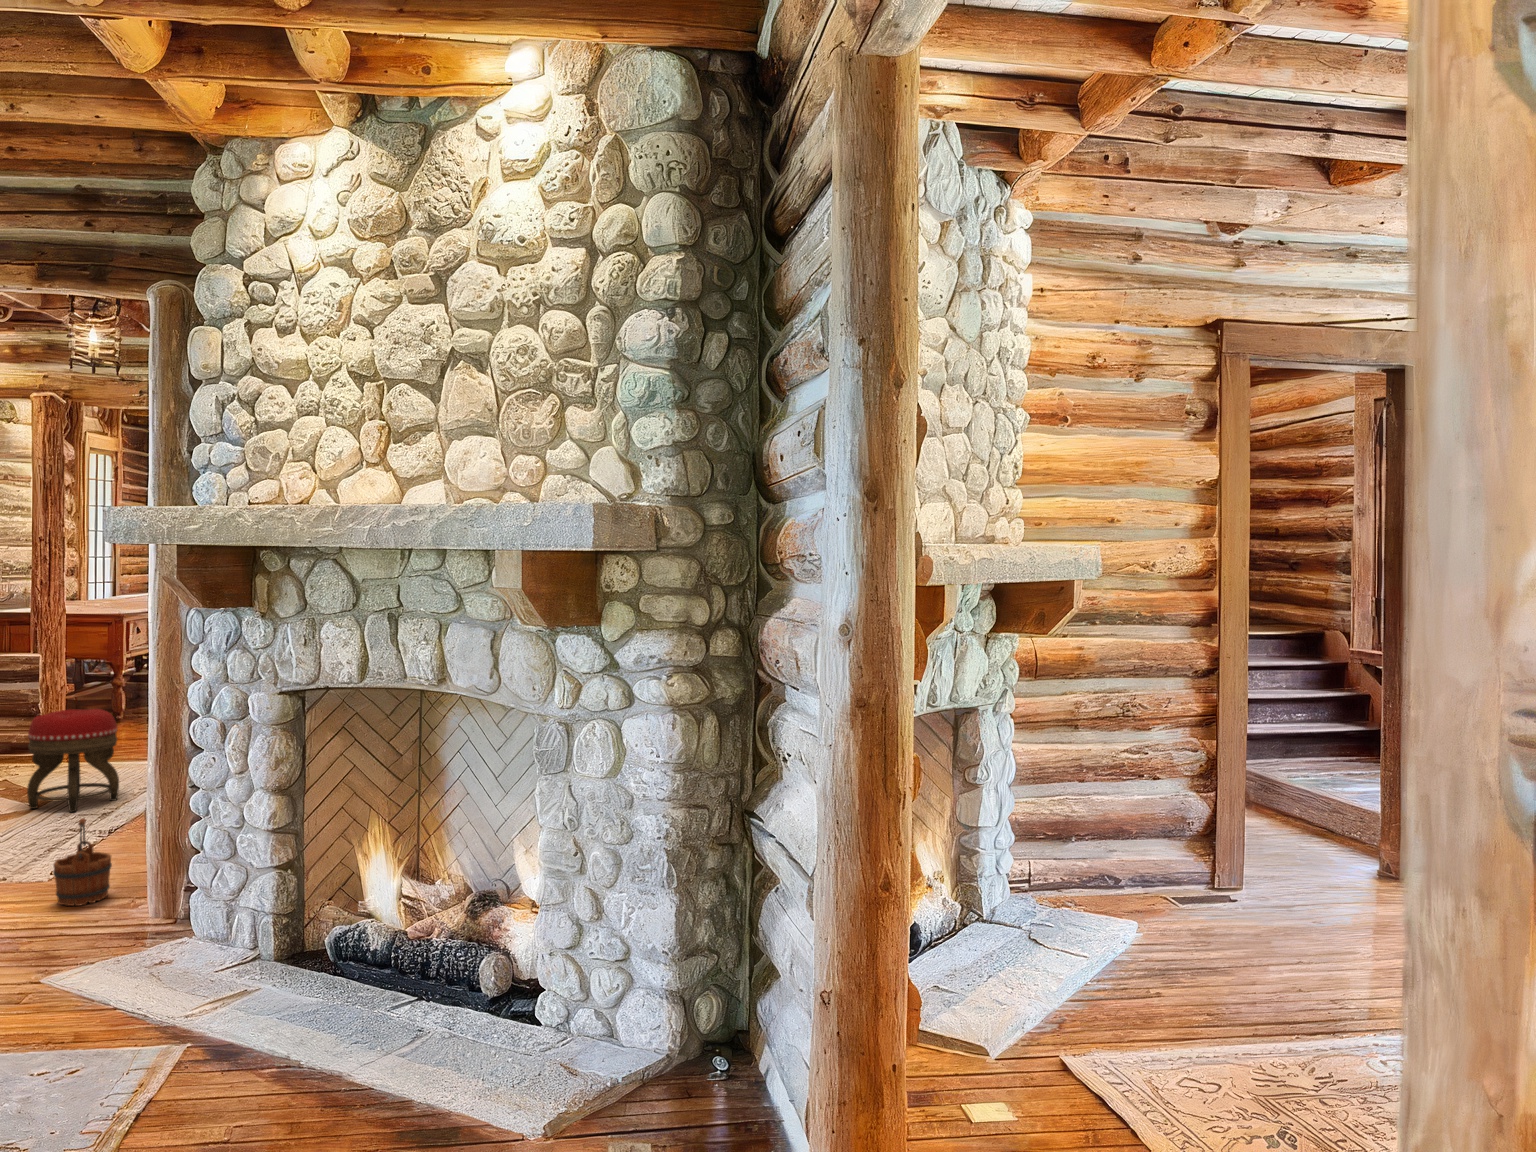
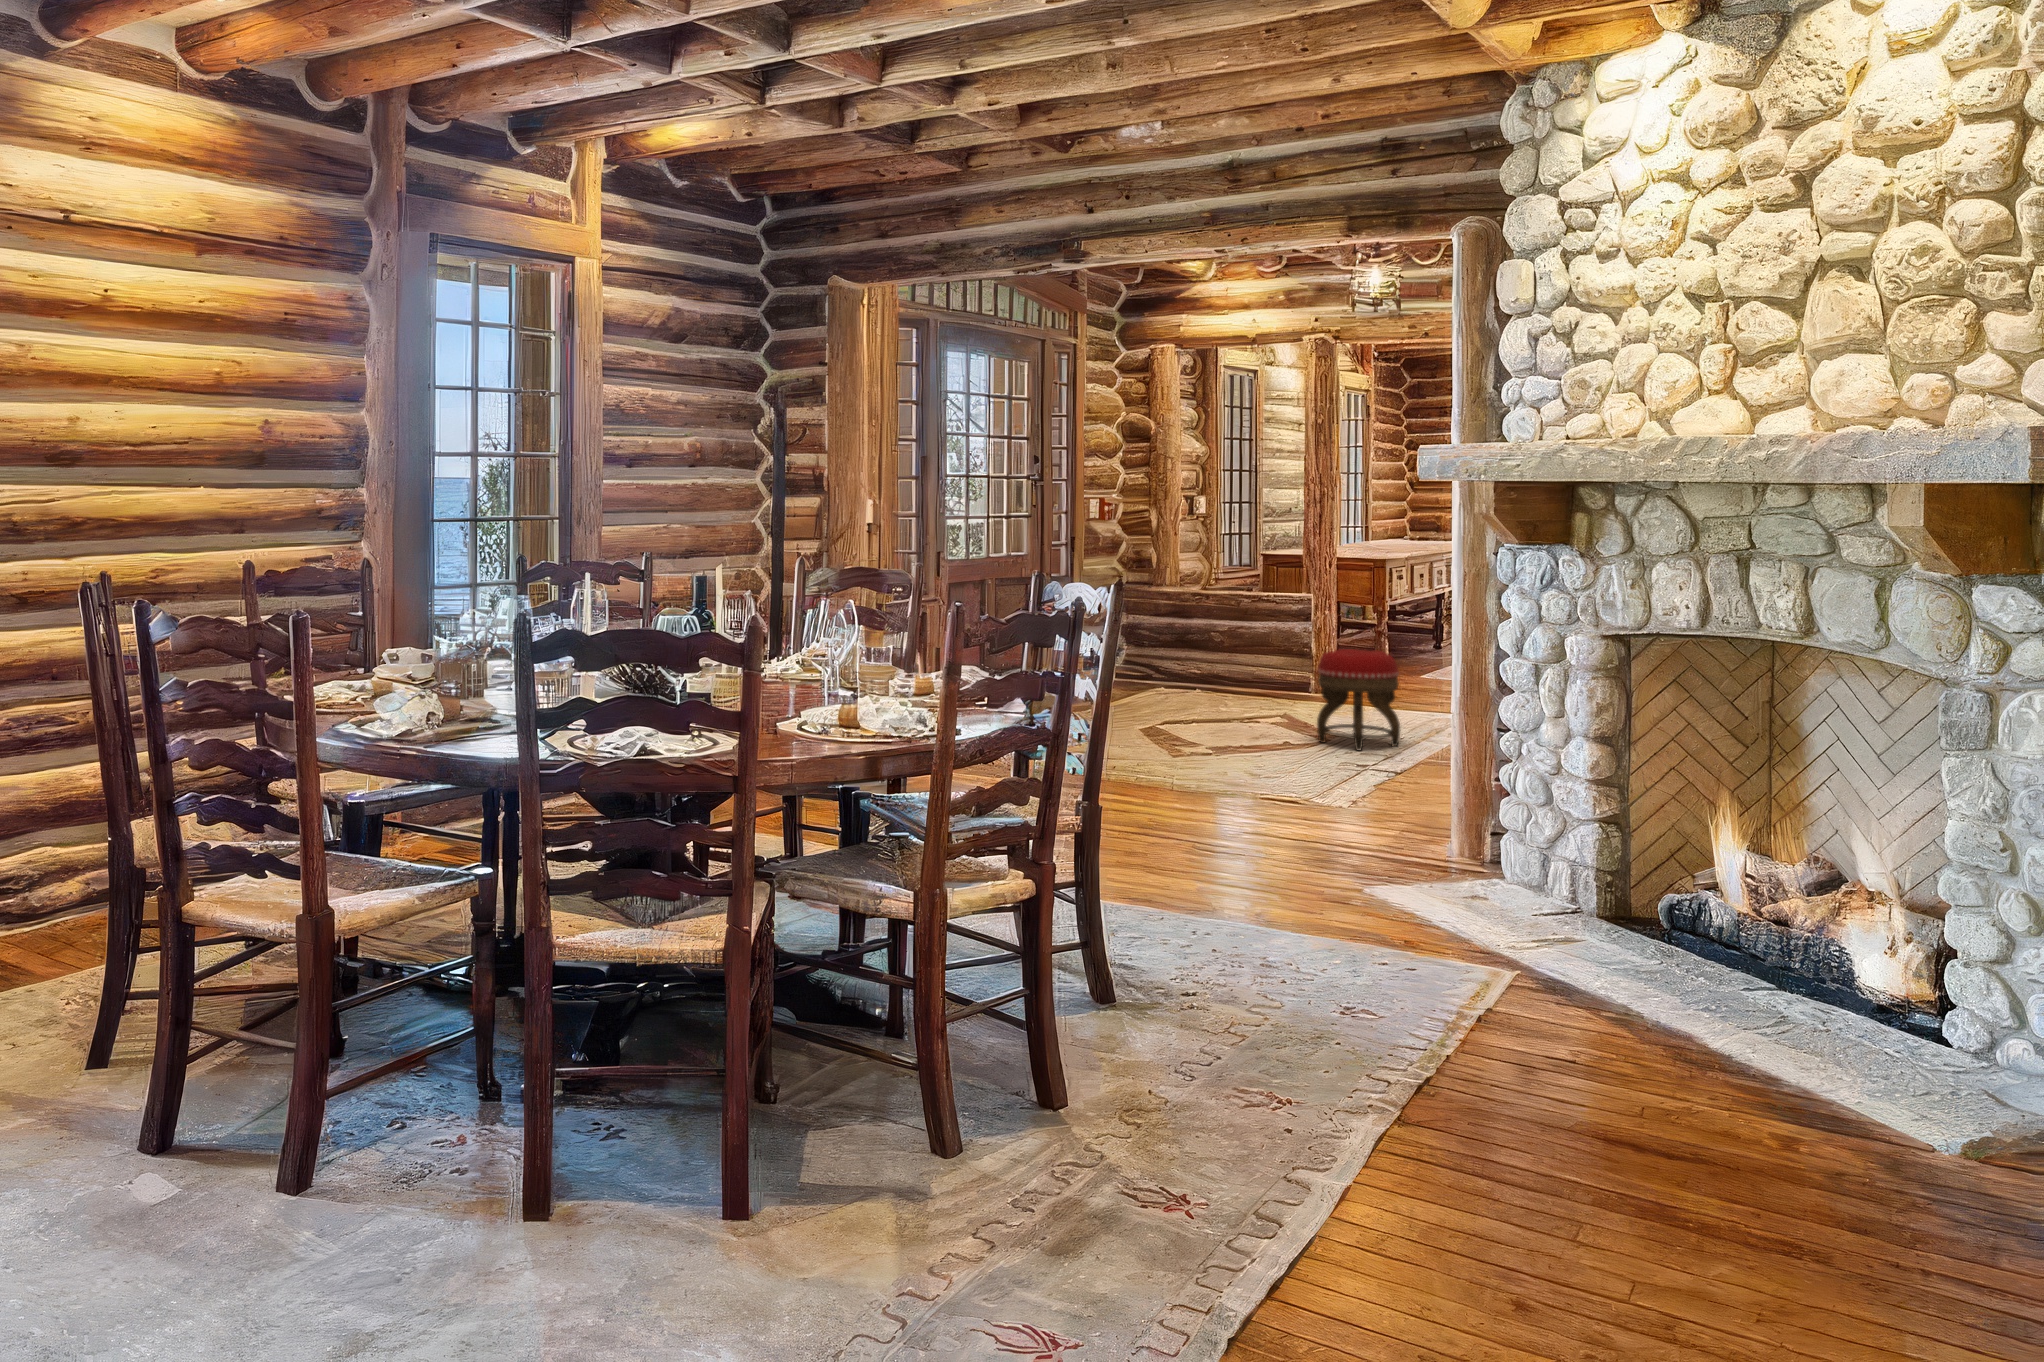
wooden bucket: present [53,818,112,906] -> none [1364,747,1415,829]

